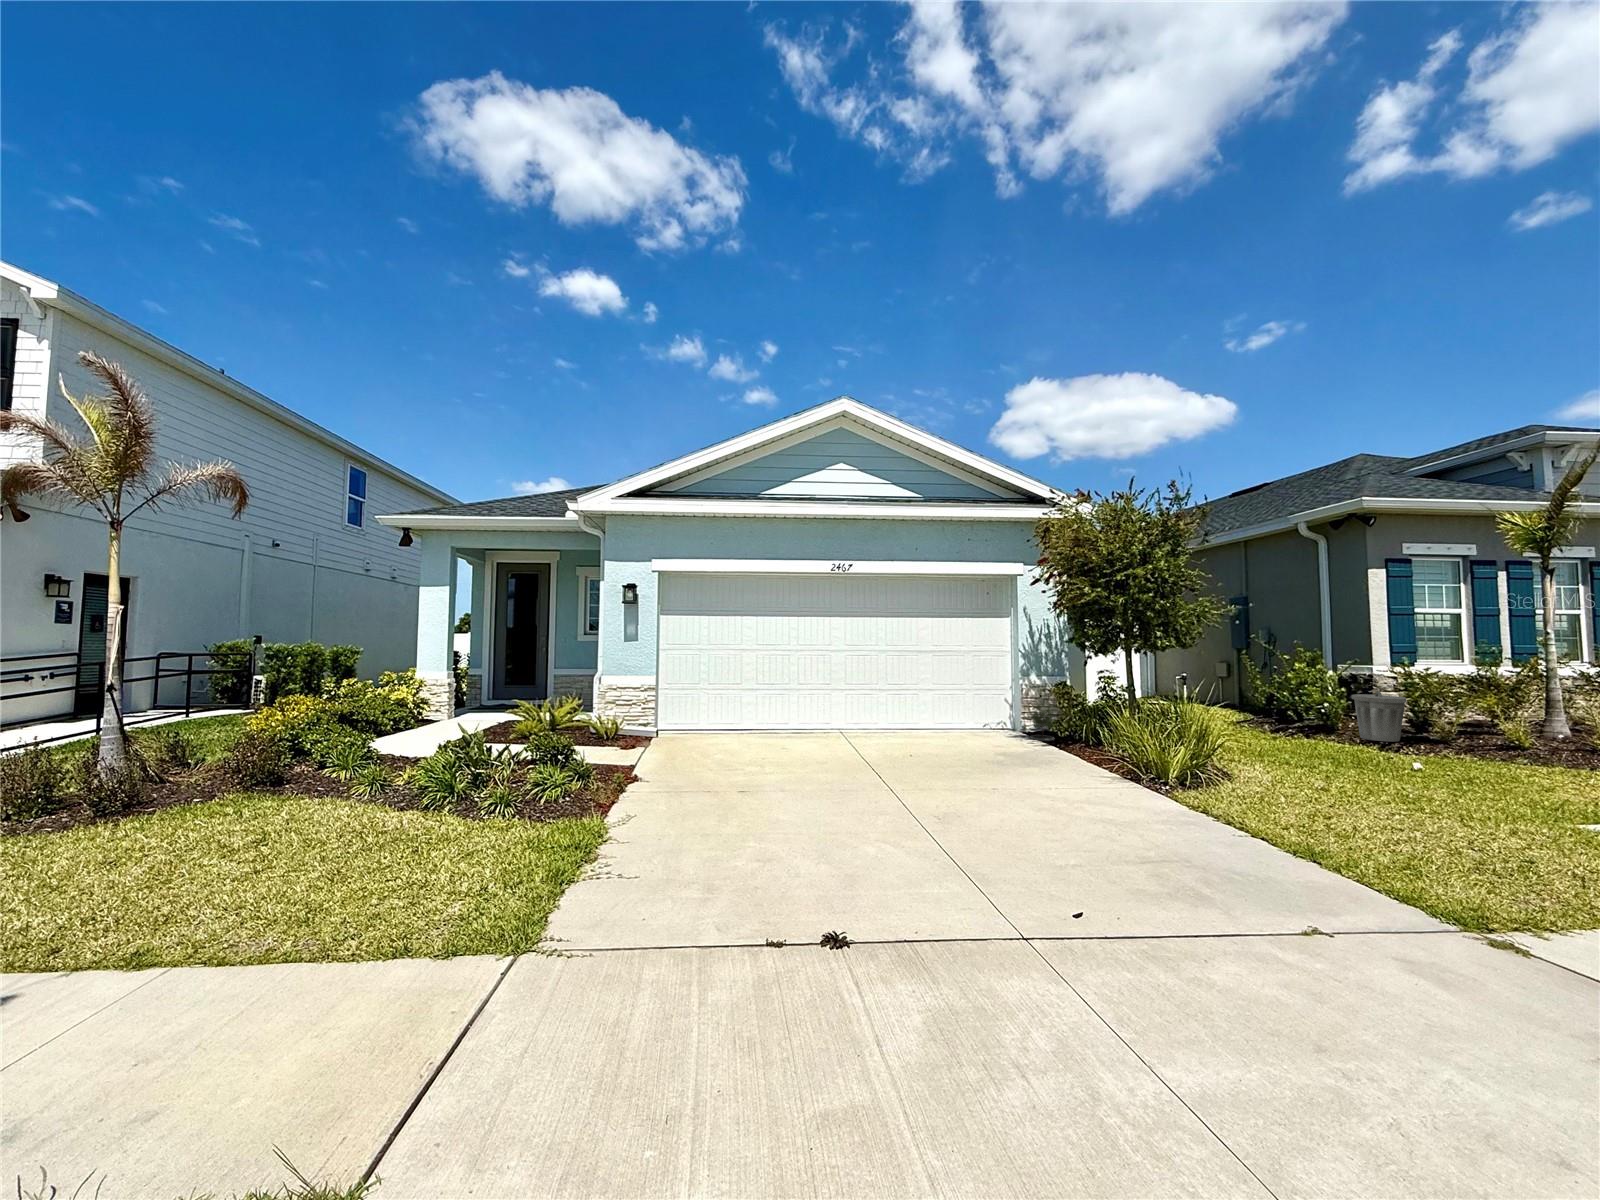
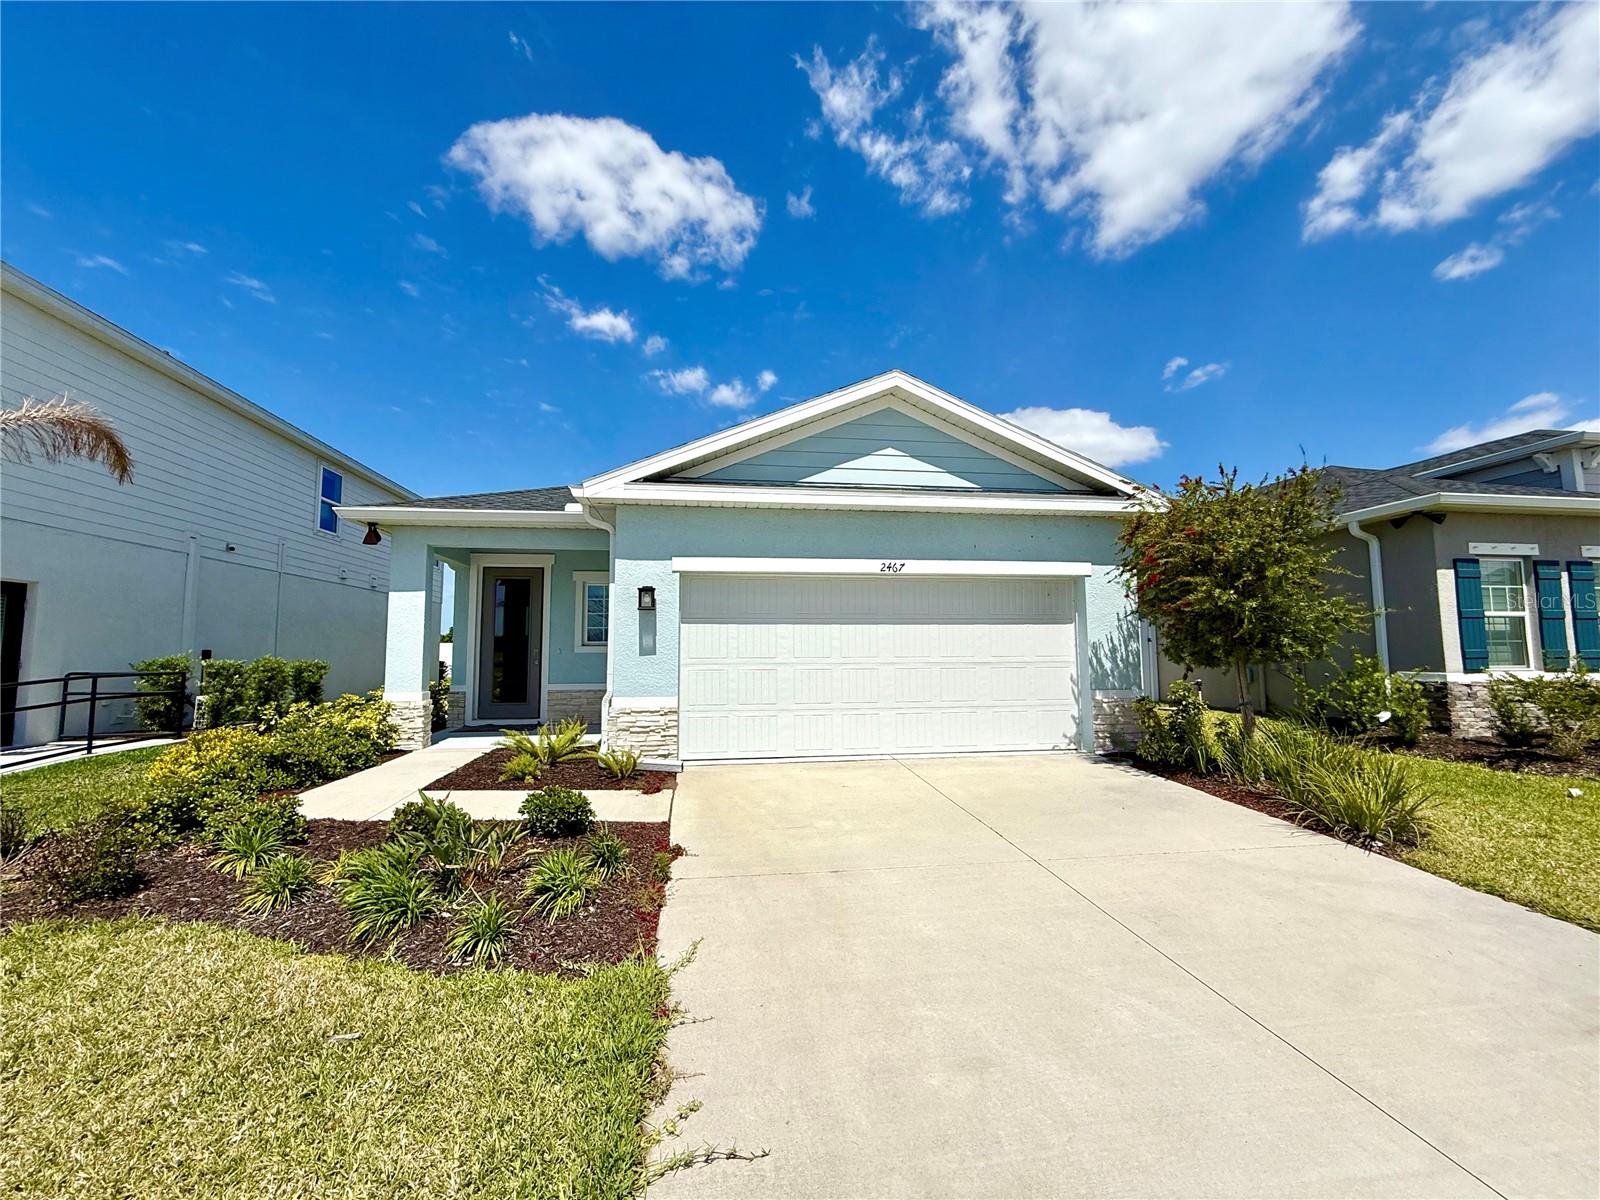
trash can: present [1352,692,1407,742] -> none [1432,702,1499,757]

